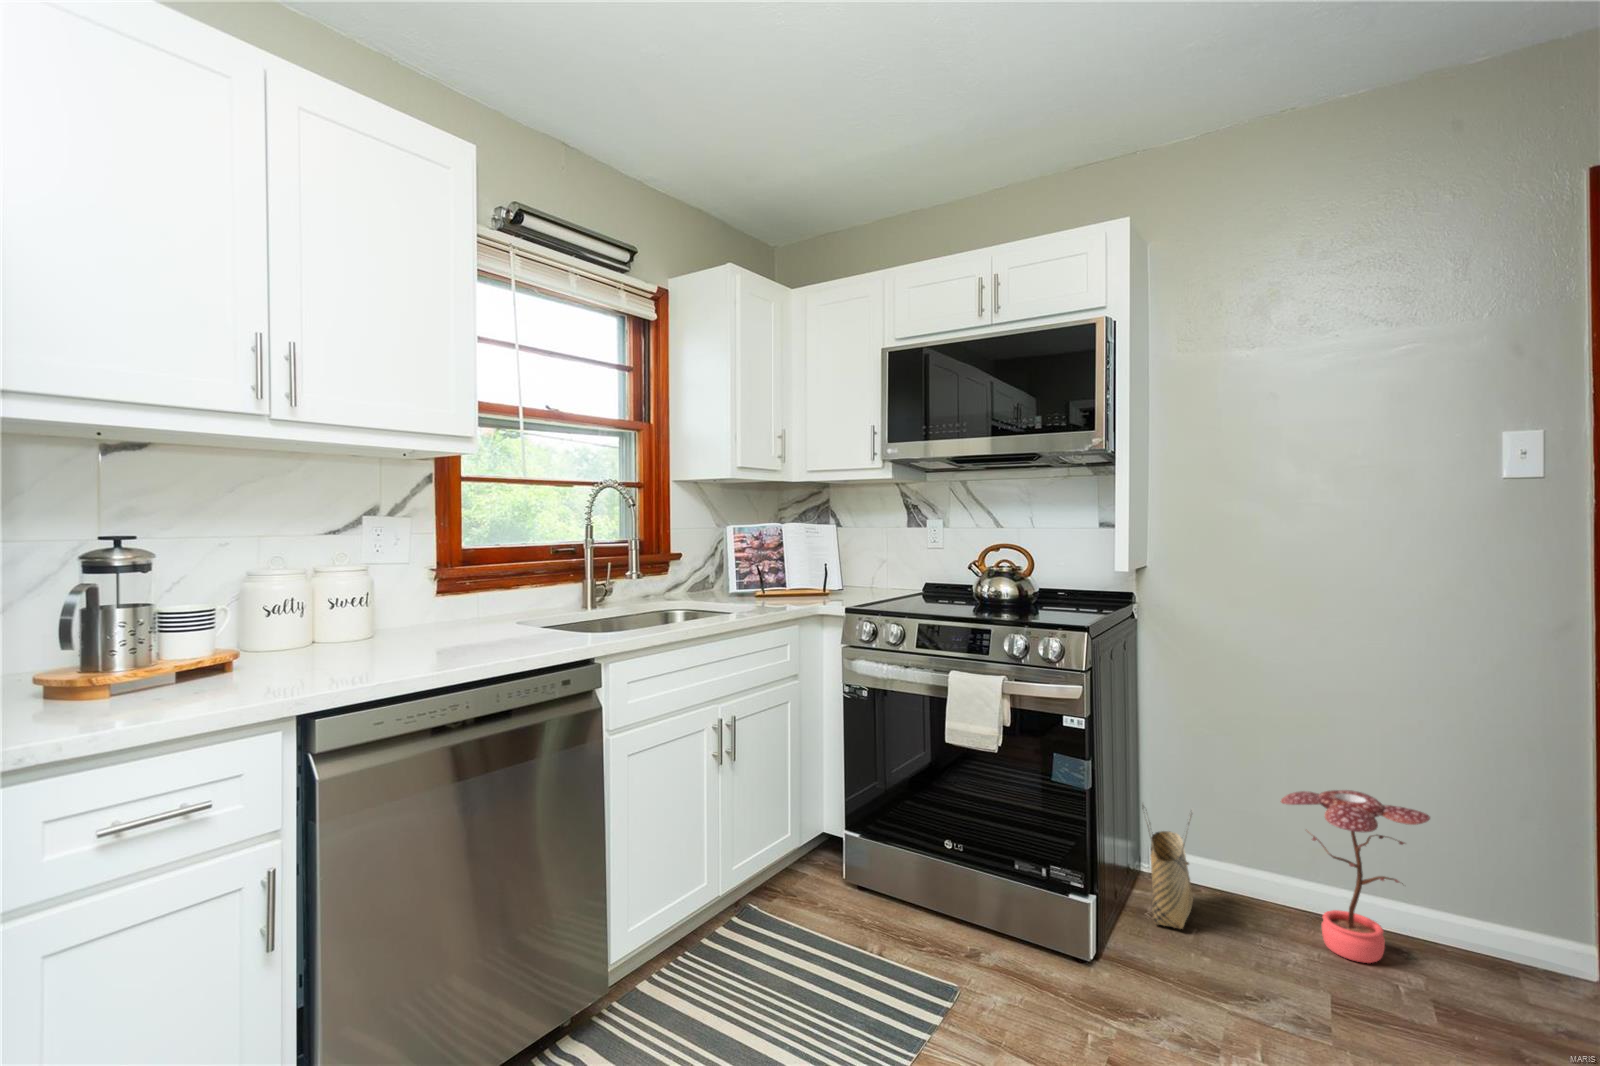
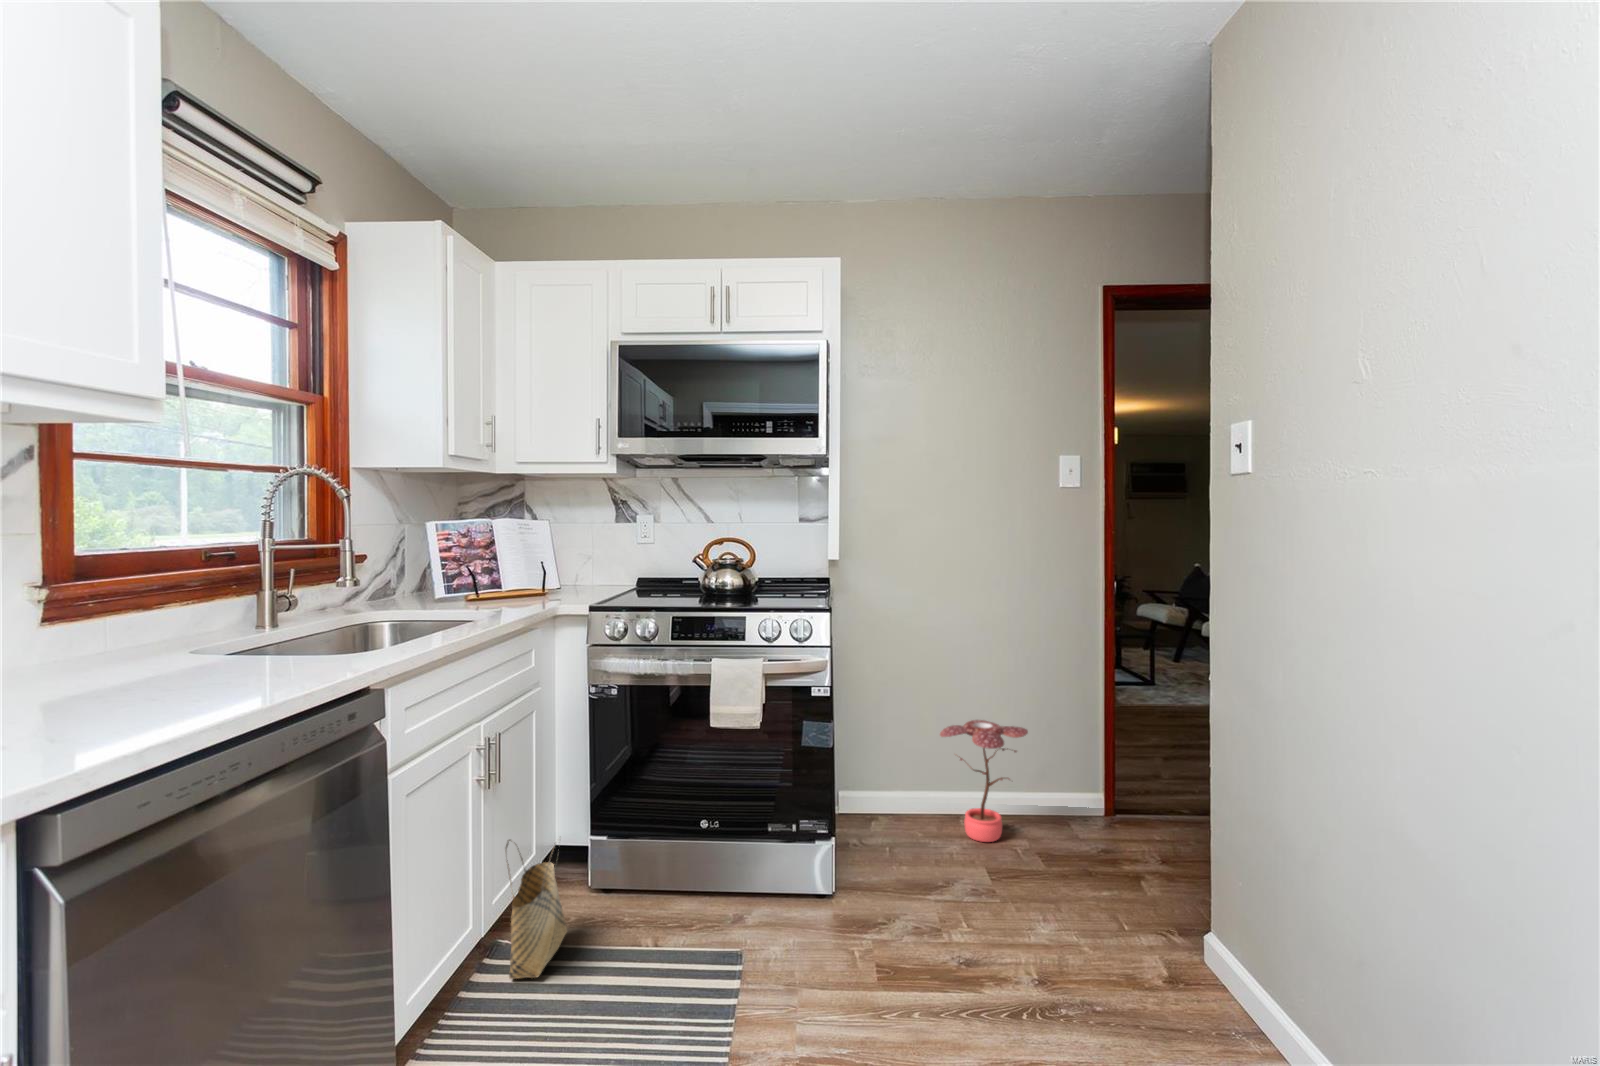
woven basket: present [1142,805,1193,929] -> present [506,840,567,979]

